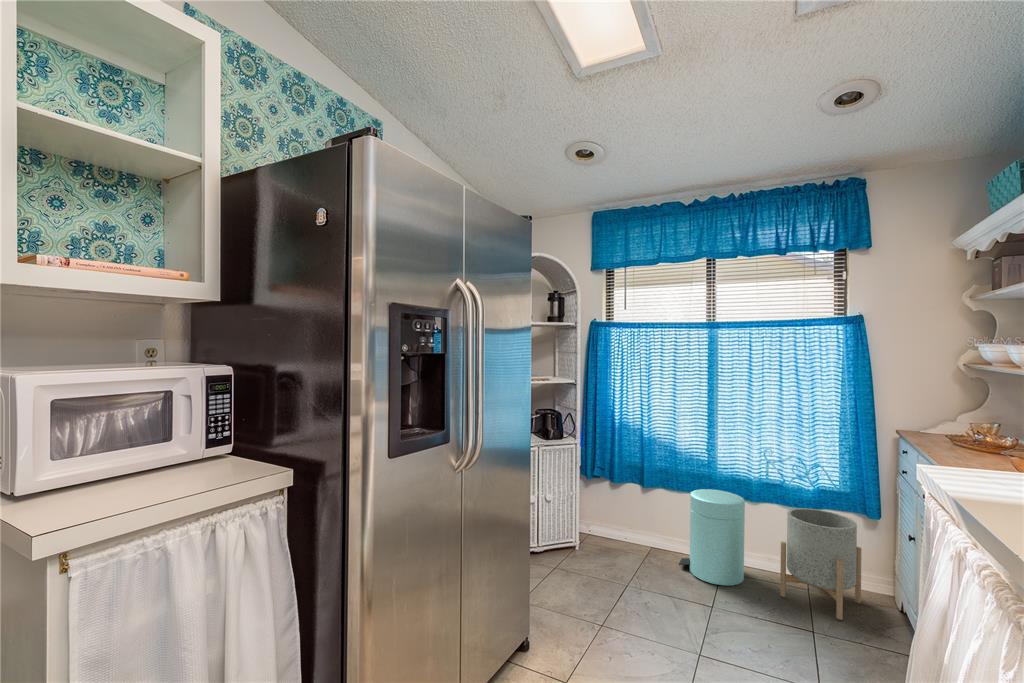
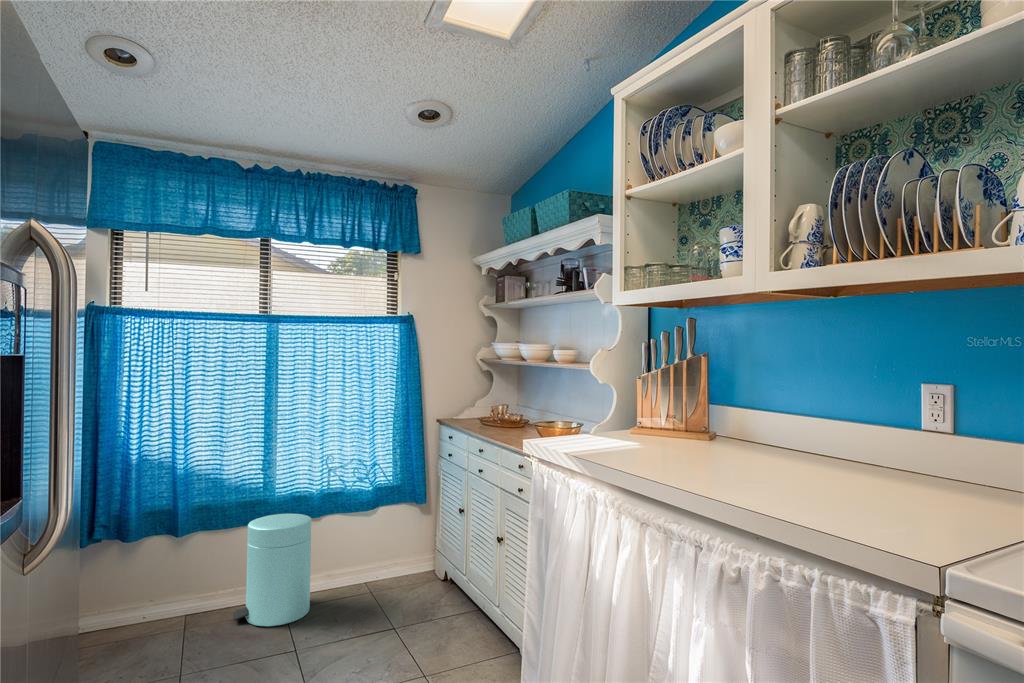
planter: present [780,508,862,620] -> none [350,508,413,608]

